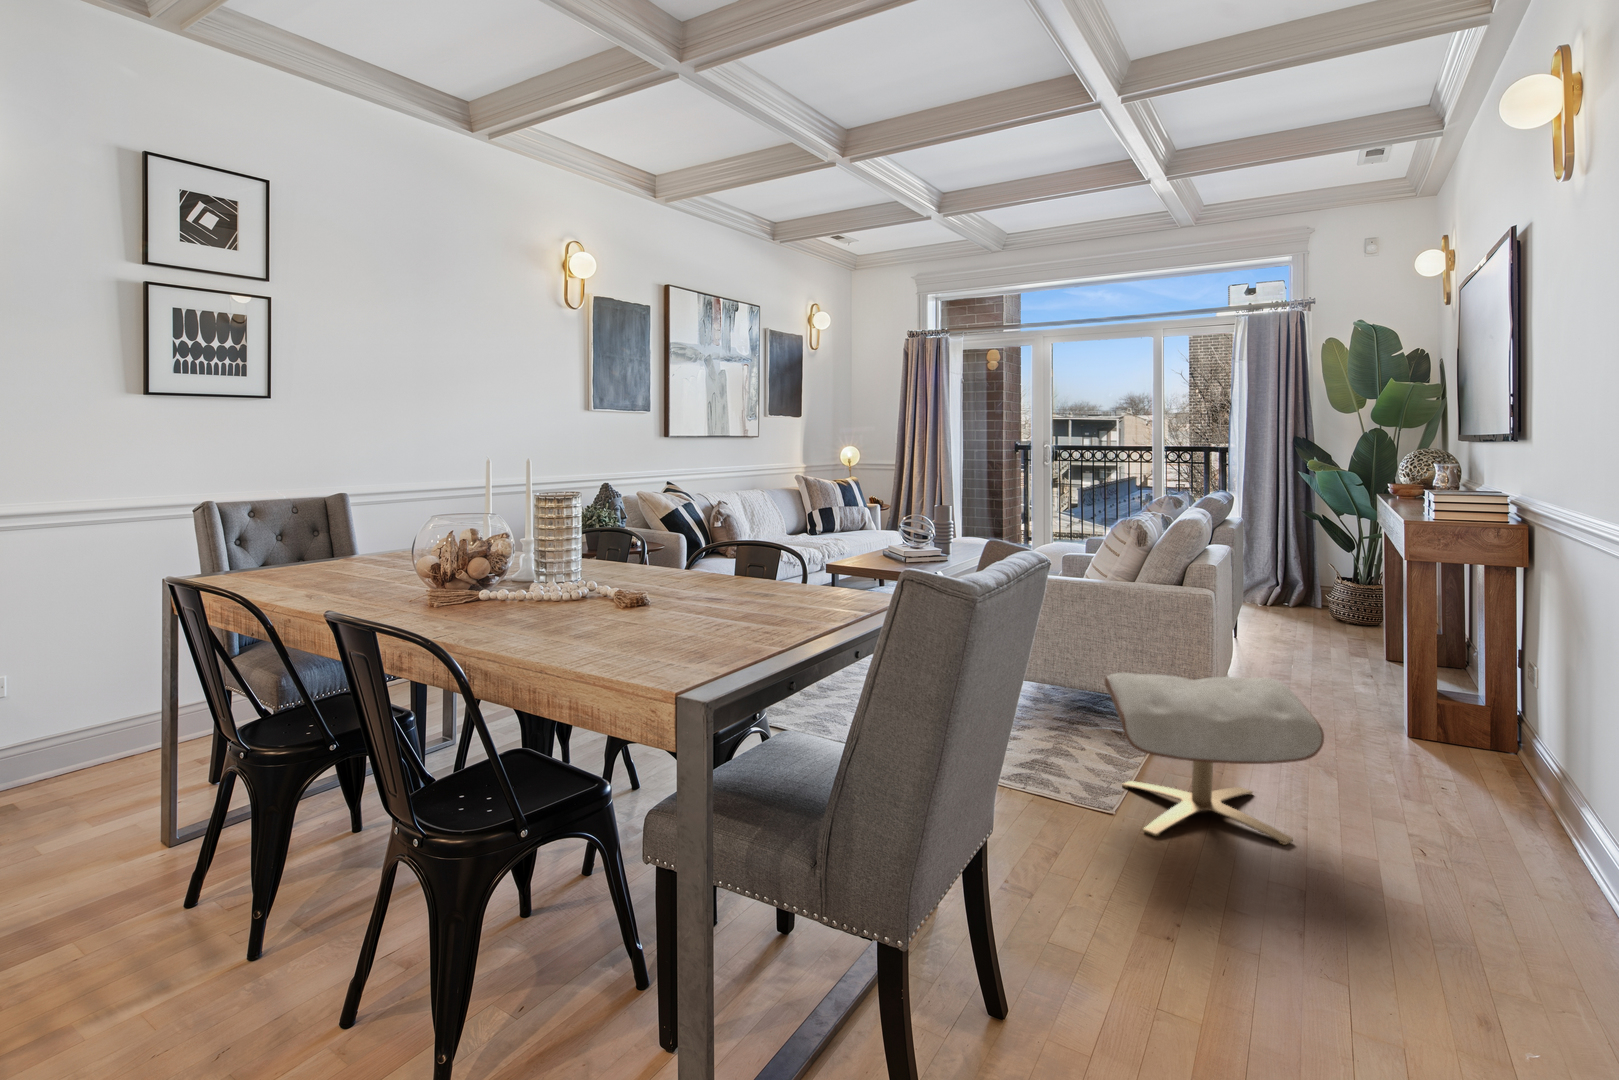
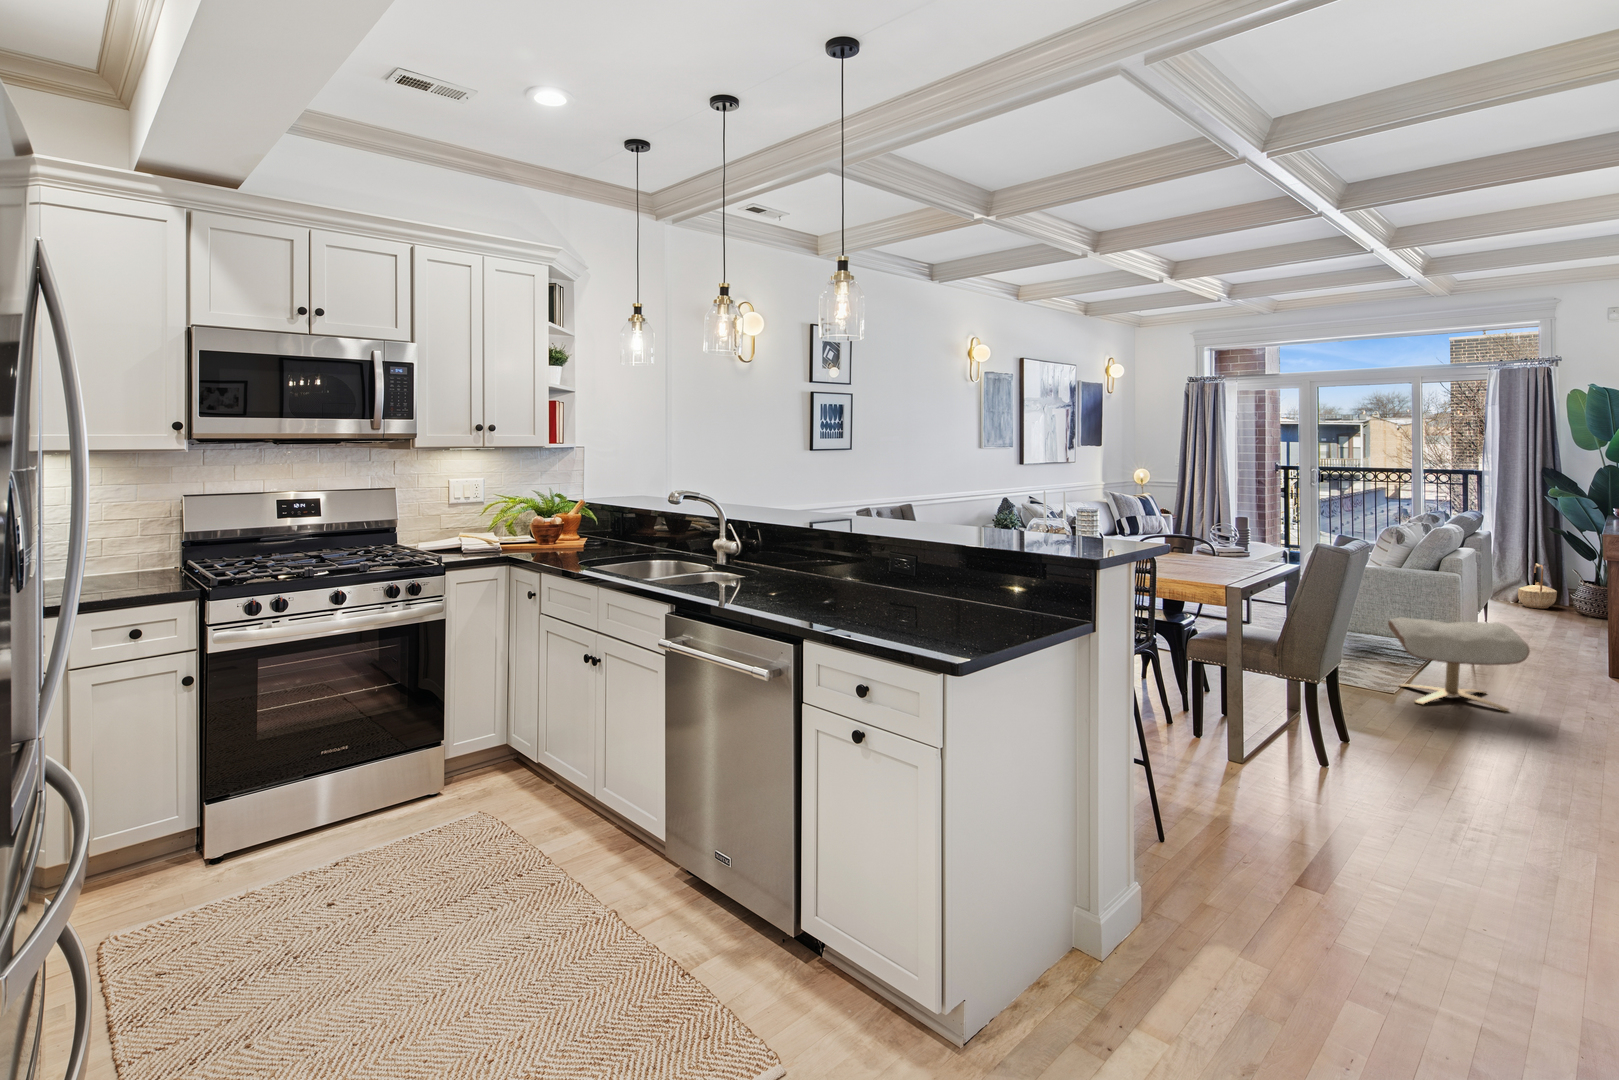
basket: none [1271,557,1313,614] -> present [1518,563,1557,608]

